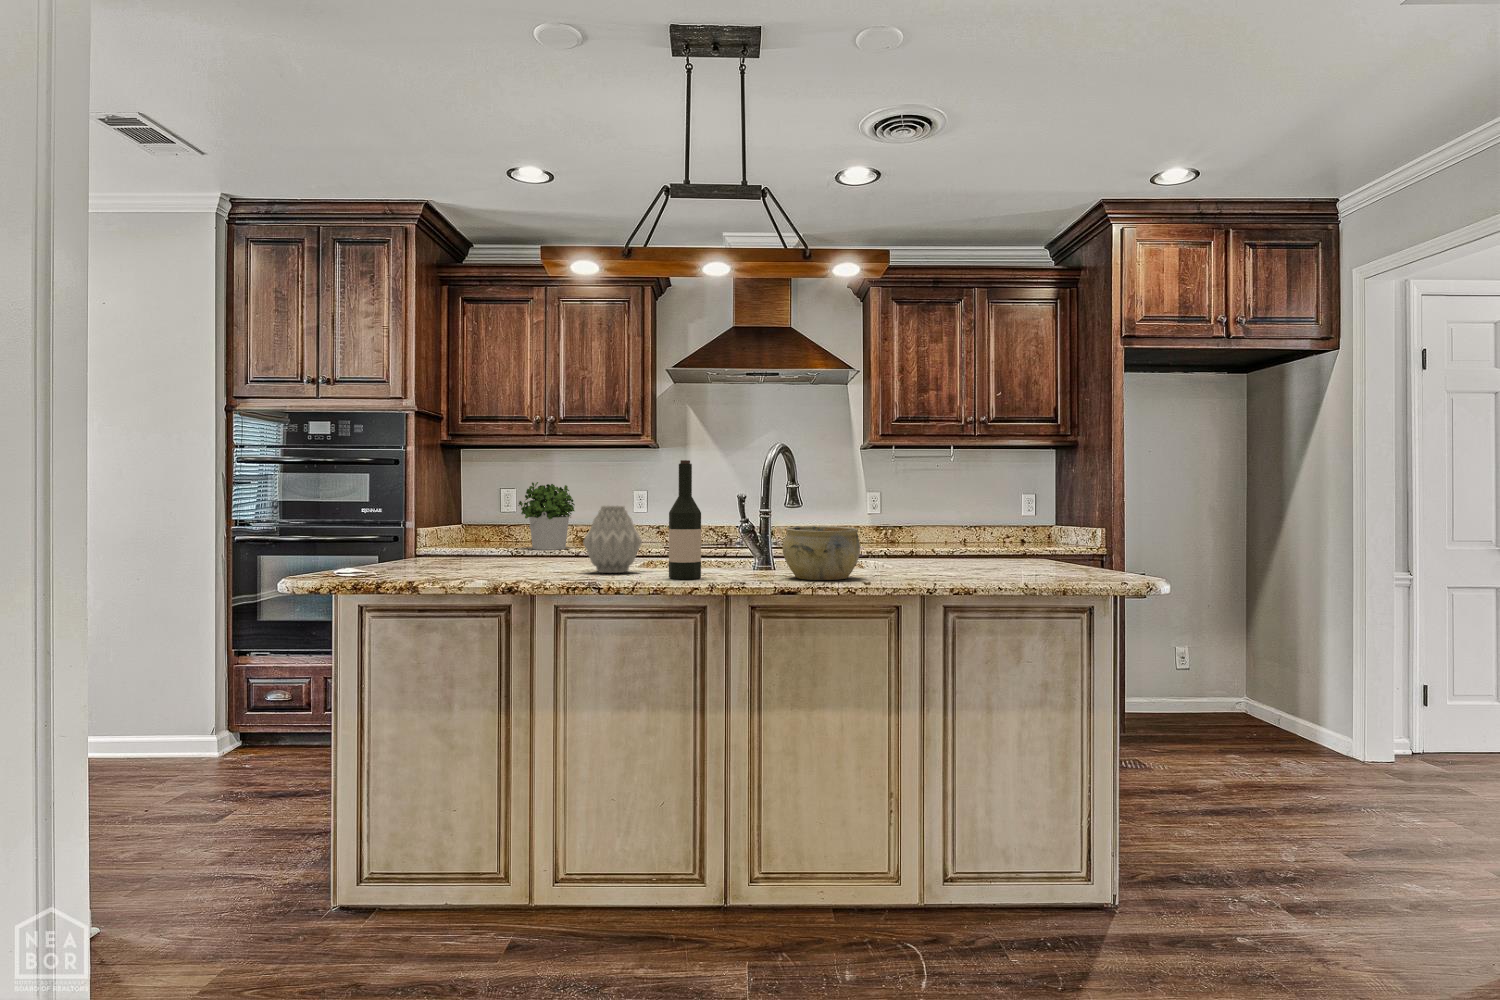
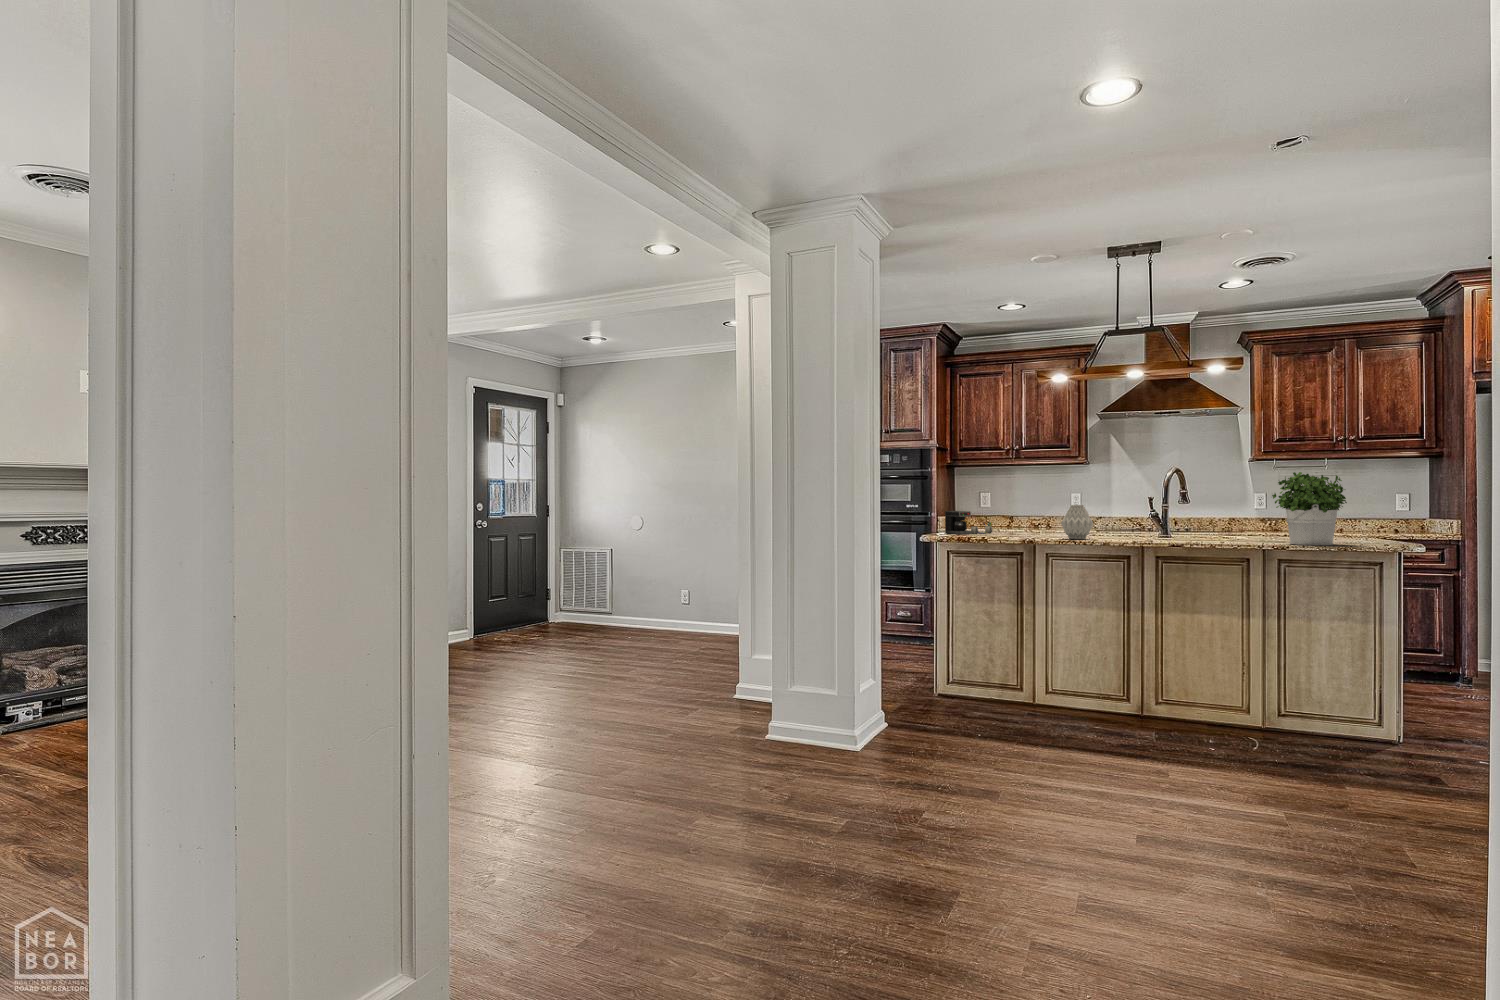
wine bottle: present [669,460,701,579] -> none [1111,483,1128,542]
potted plant: present [518,482,575,550] -> present [1272,472,1347,545]
coffee maker: none [429,519,512,559] -> present [945,511,992,535]
ceramic bowl: present [783,526,860,580] -> none [1175,516,1222,544]

